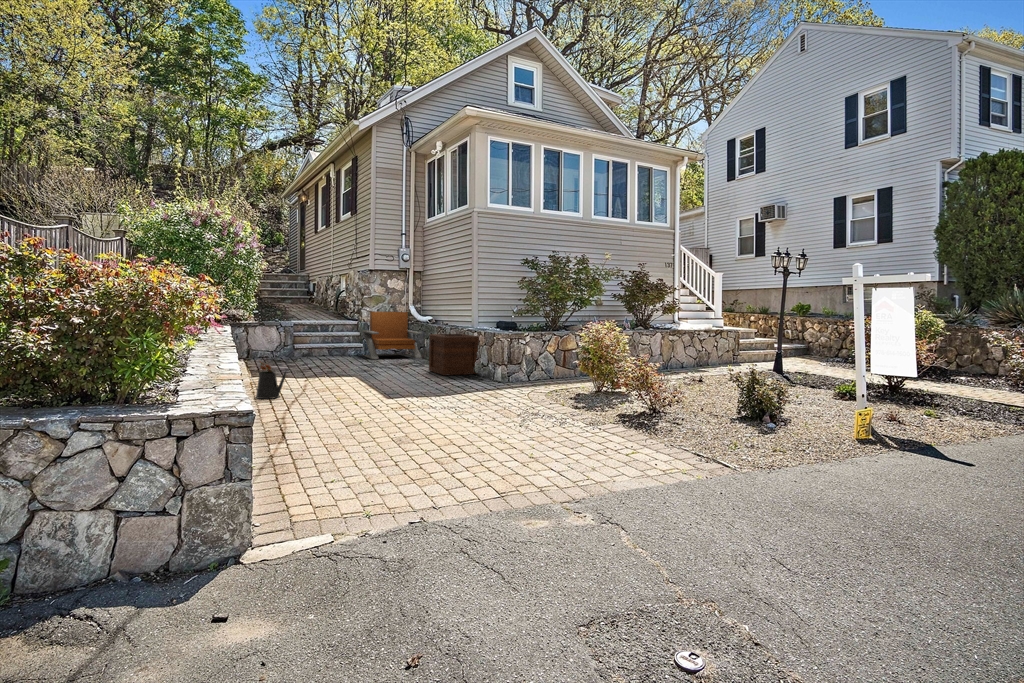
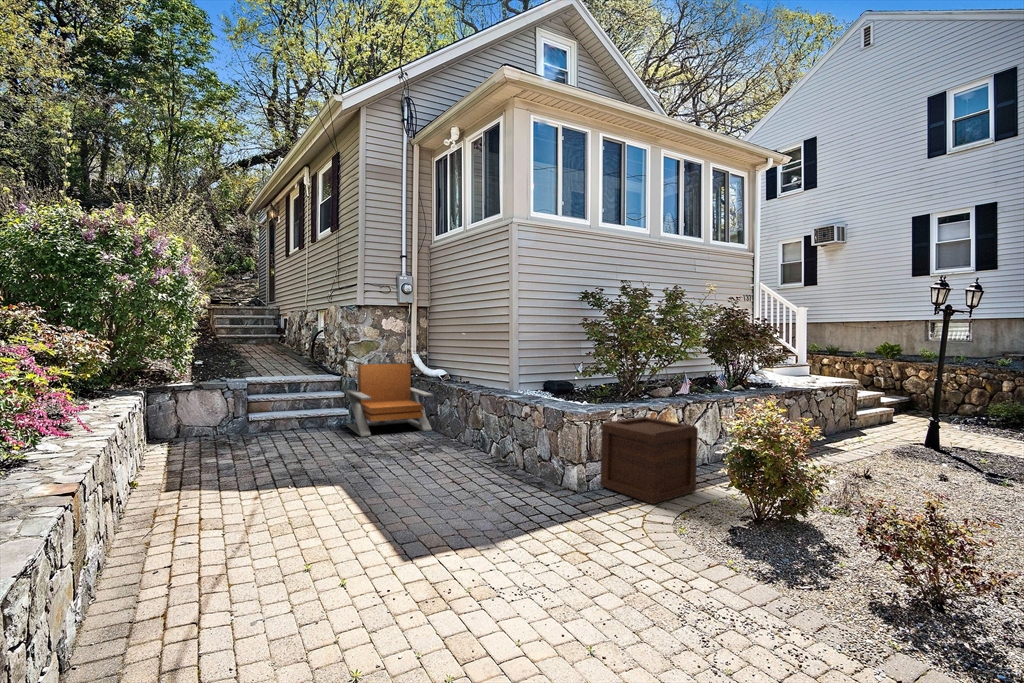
wooden crate: present [429,334,480,376] -> present [600,417,698,504]
watering can: present [251,362,286,399] -> none [100,515,182,613]

